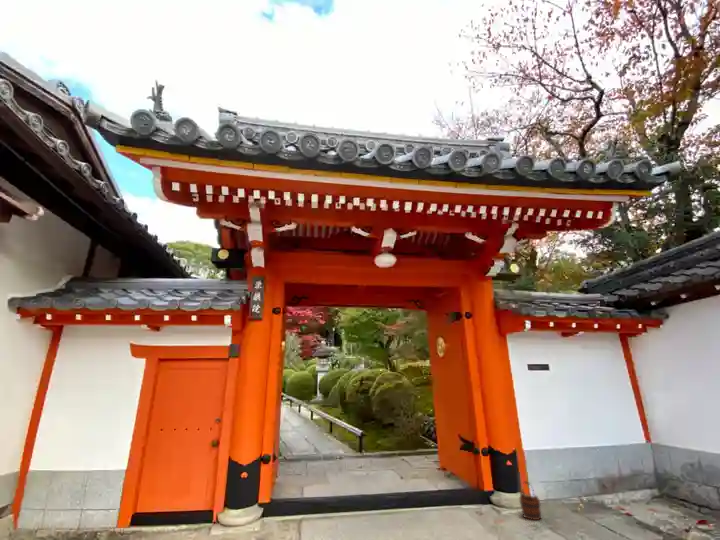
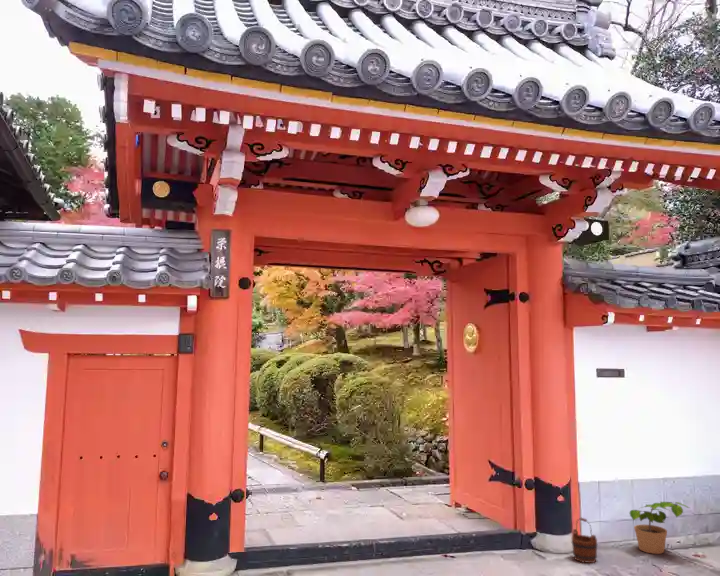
potted plant: none [566,468,615,514] -> present [630,502,688,554]

